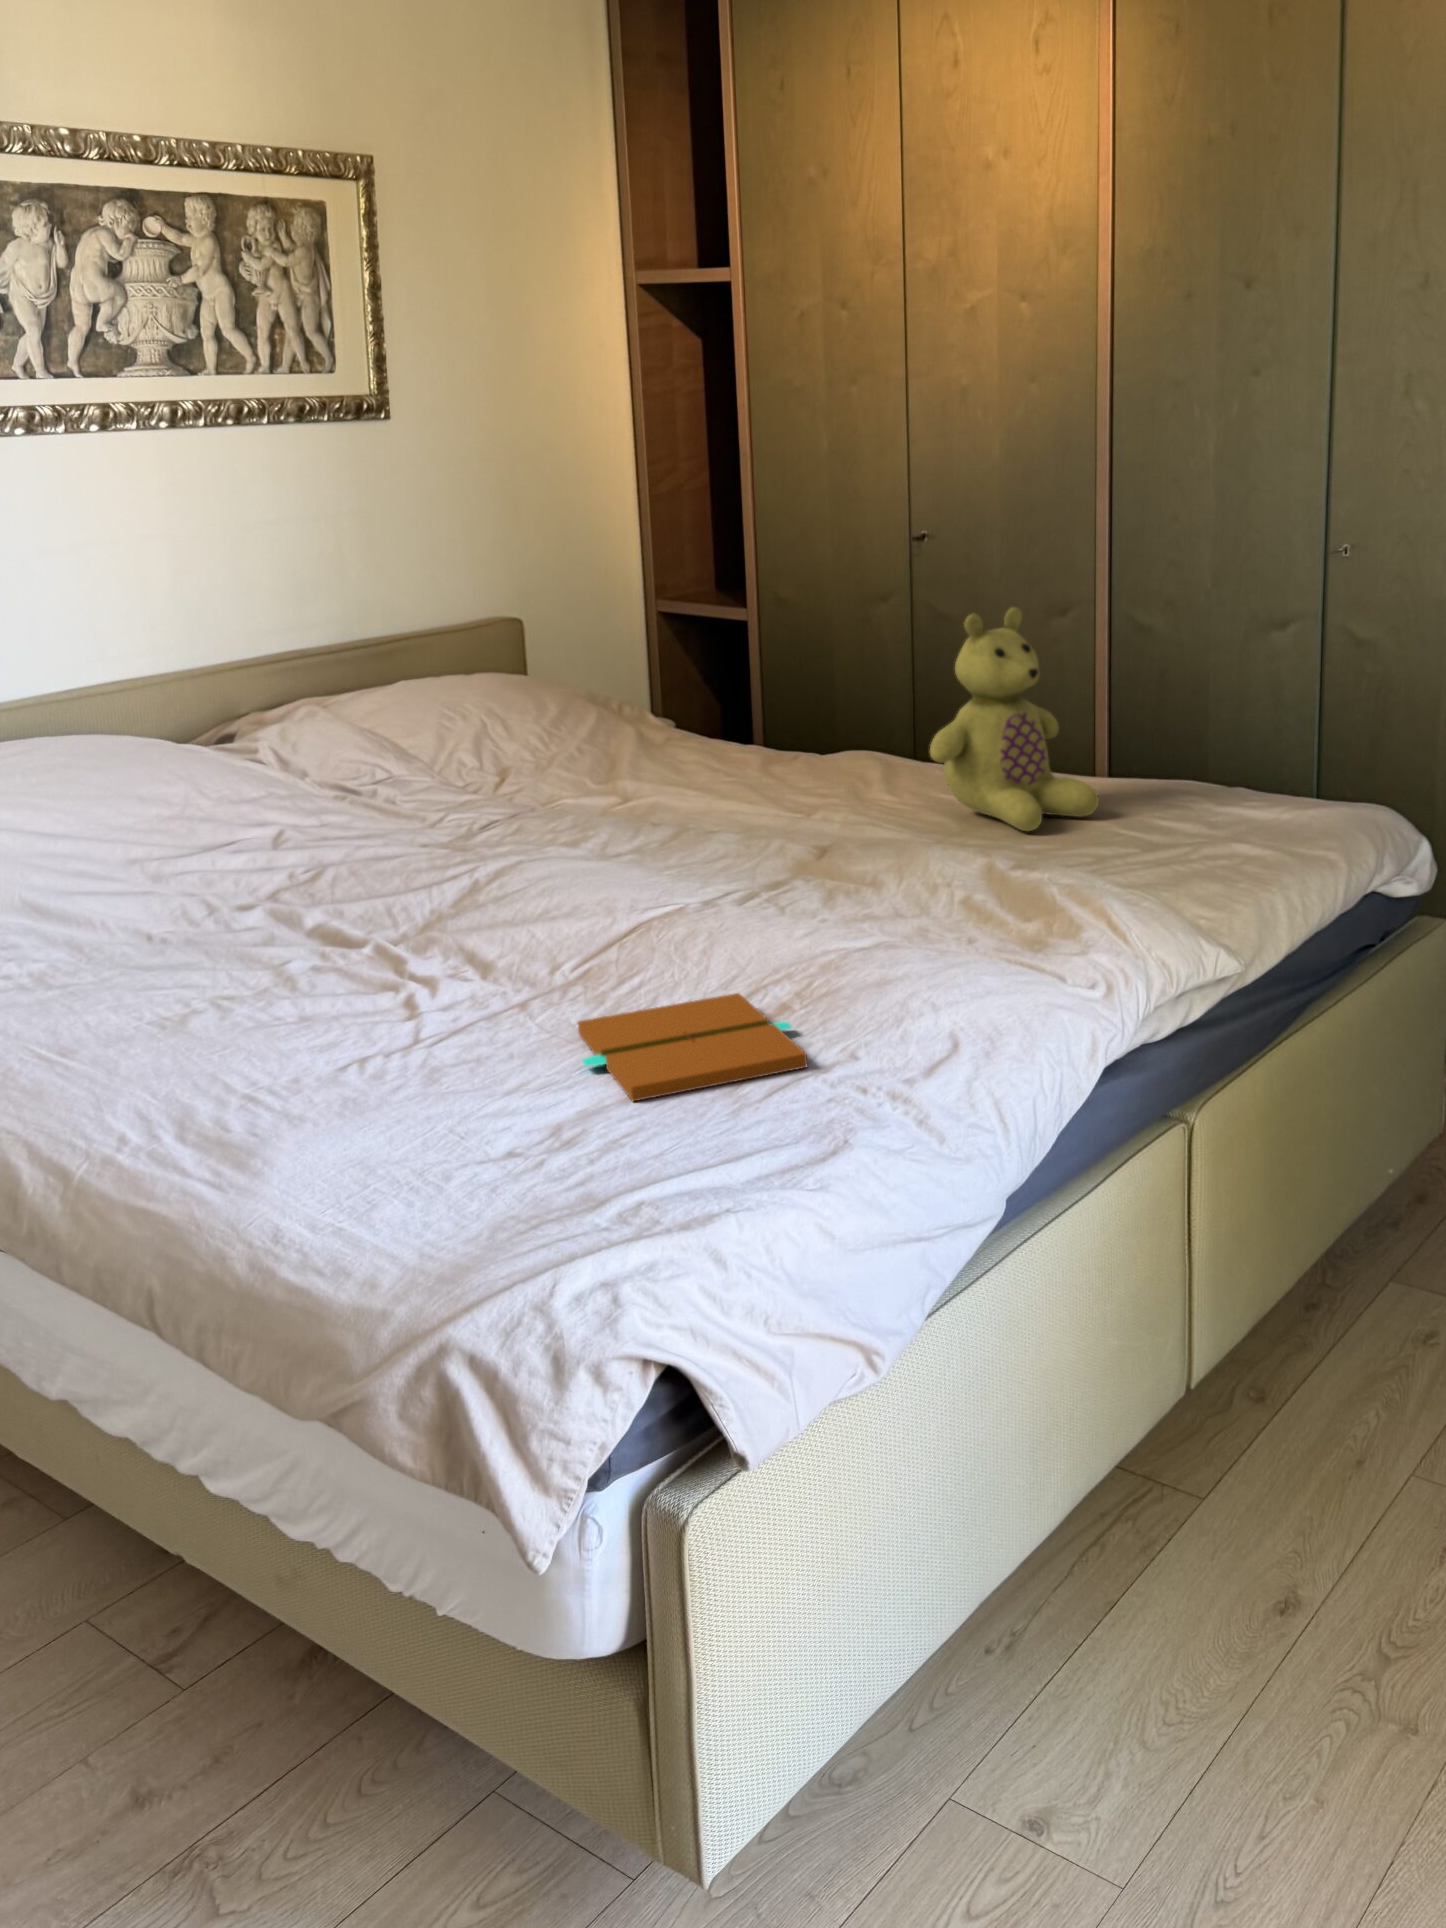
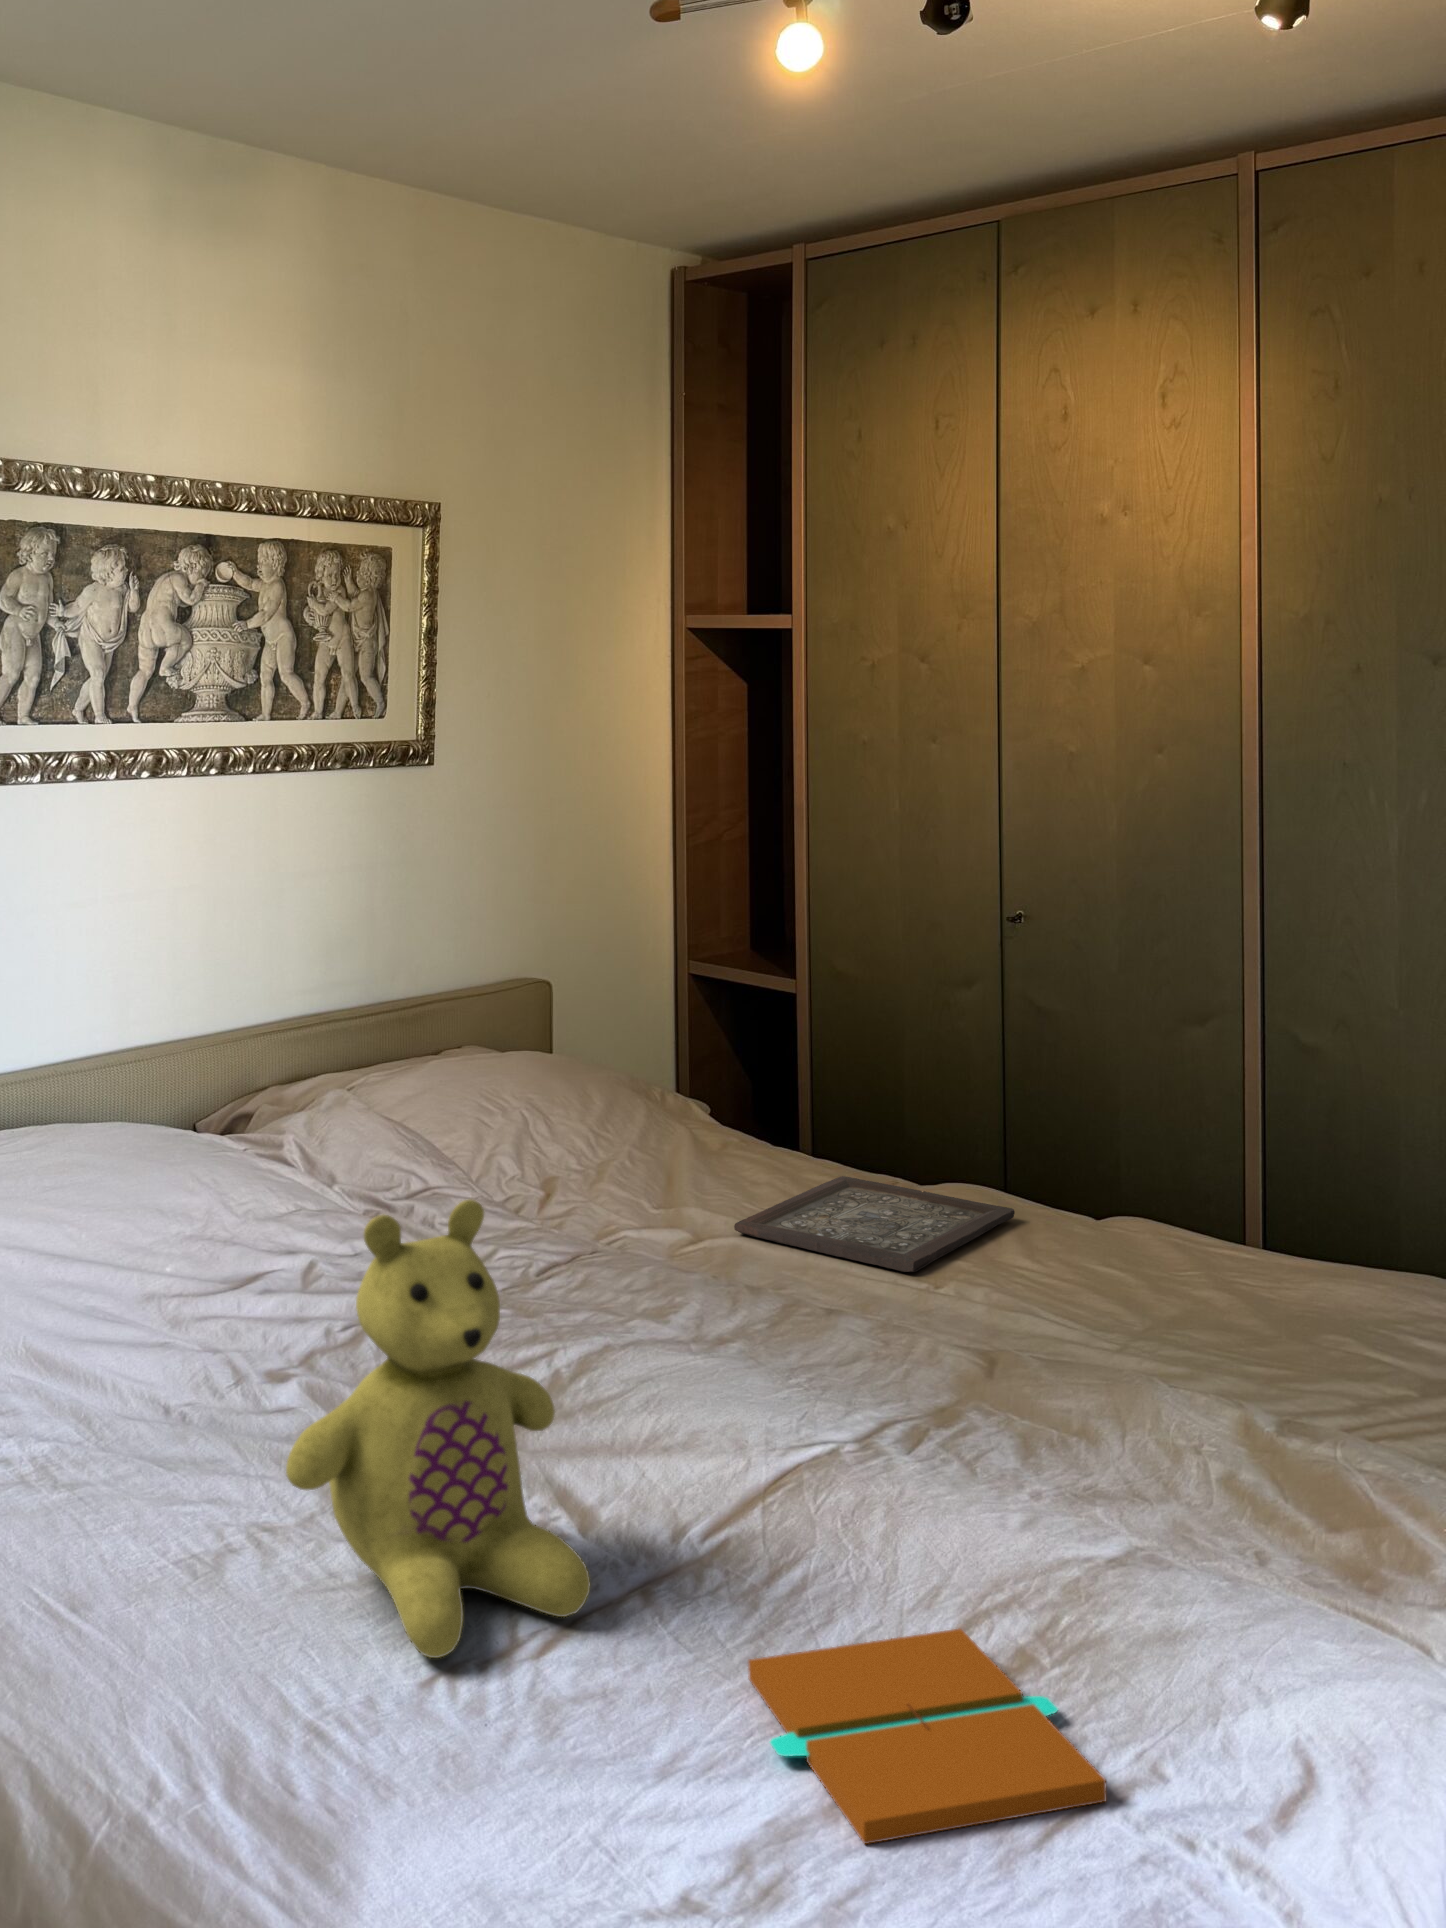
stuffed bear: present [930,607,1099,831] -> present [286,1199,590,1658]
tray: none [656,749,891,807] -> present [734,1176,1015,1272]

